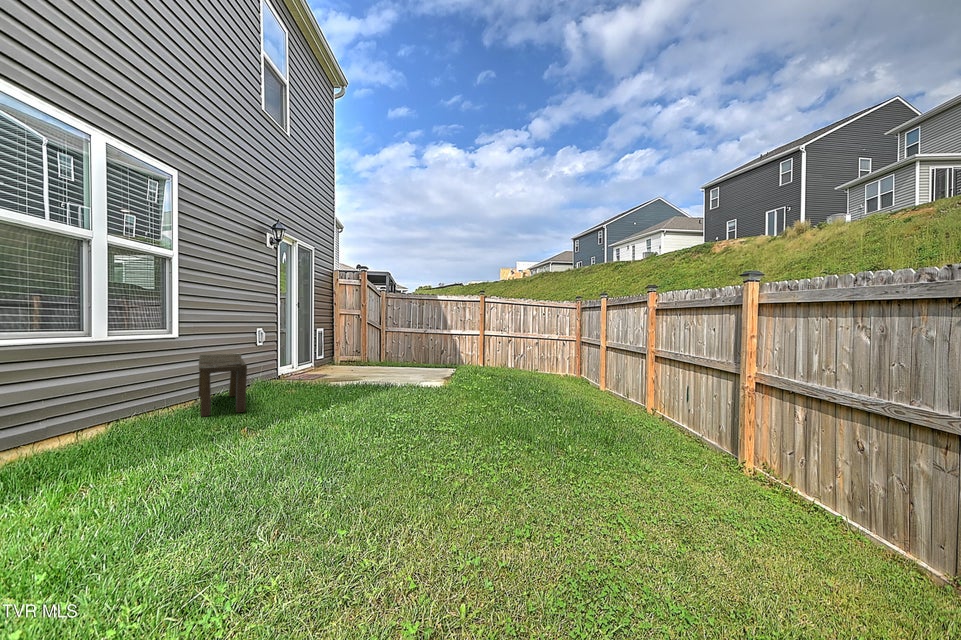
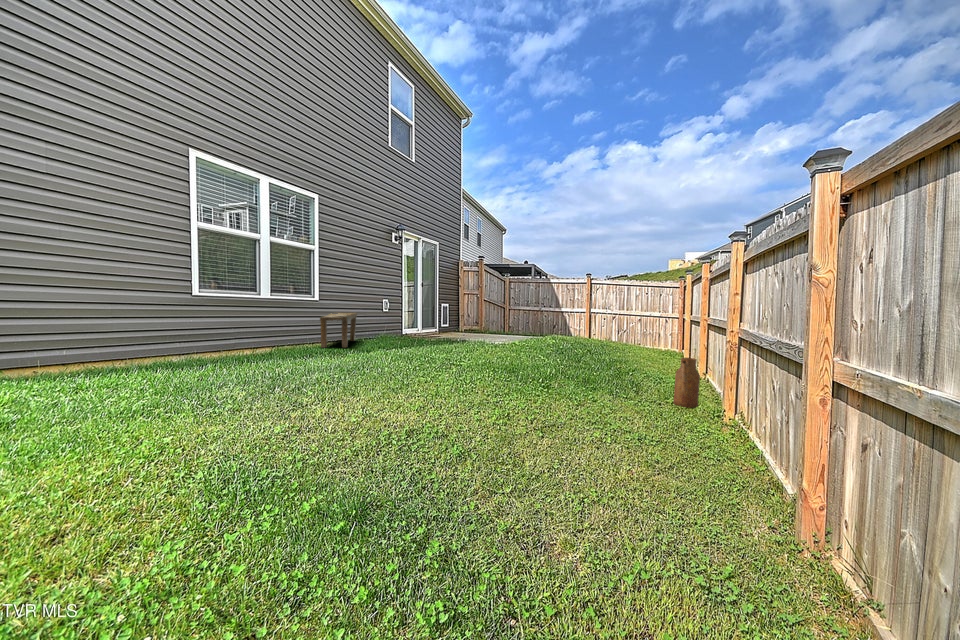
watering can: none [695,405,725,458] -> present [673,357,700,408]

